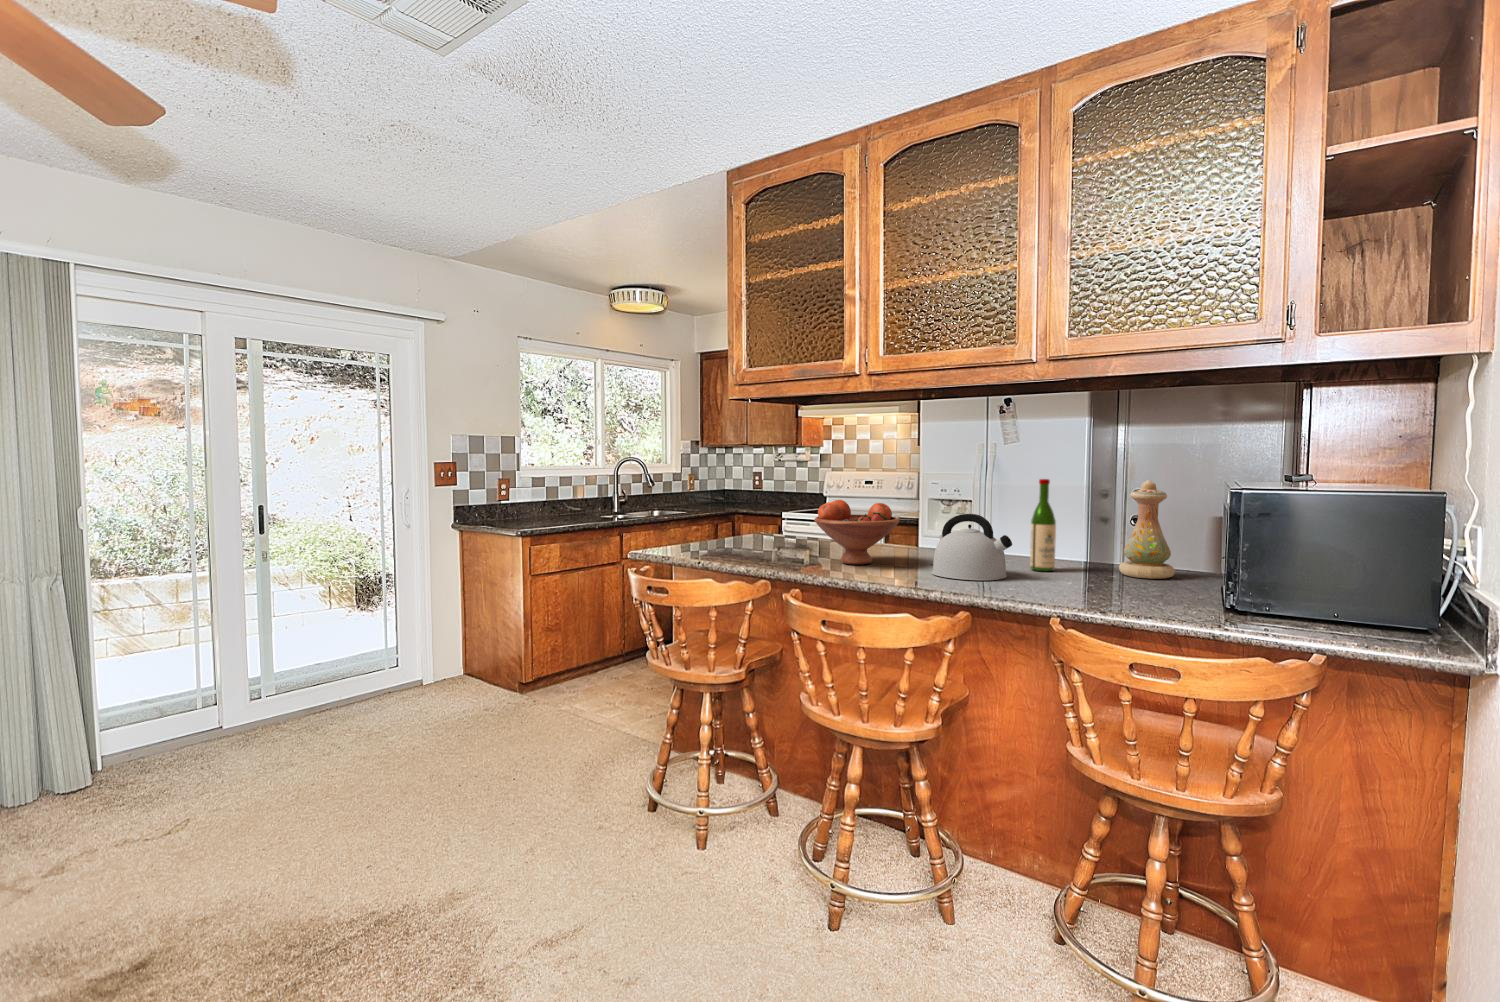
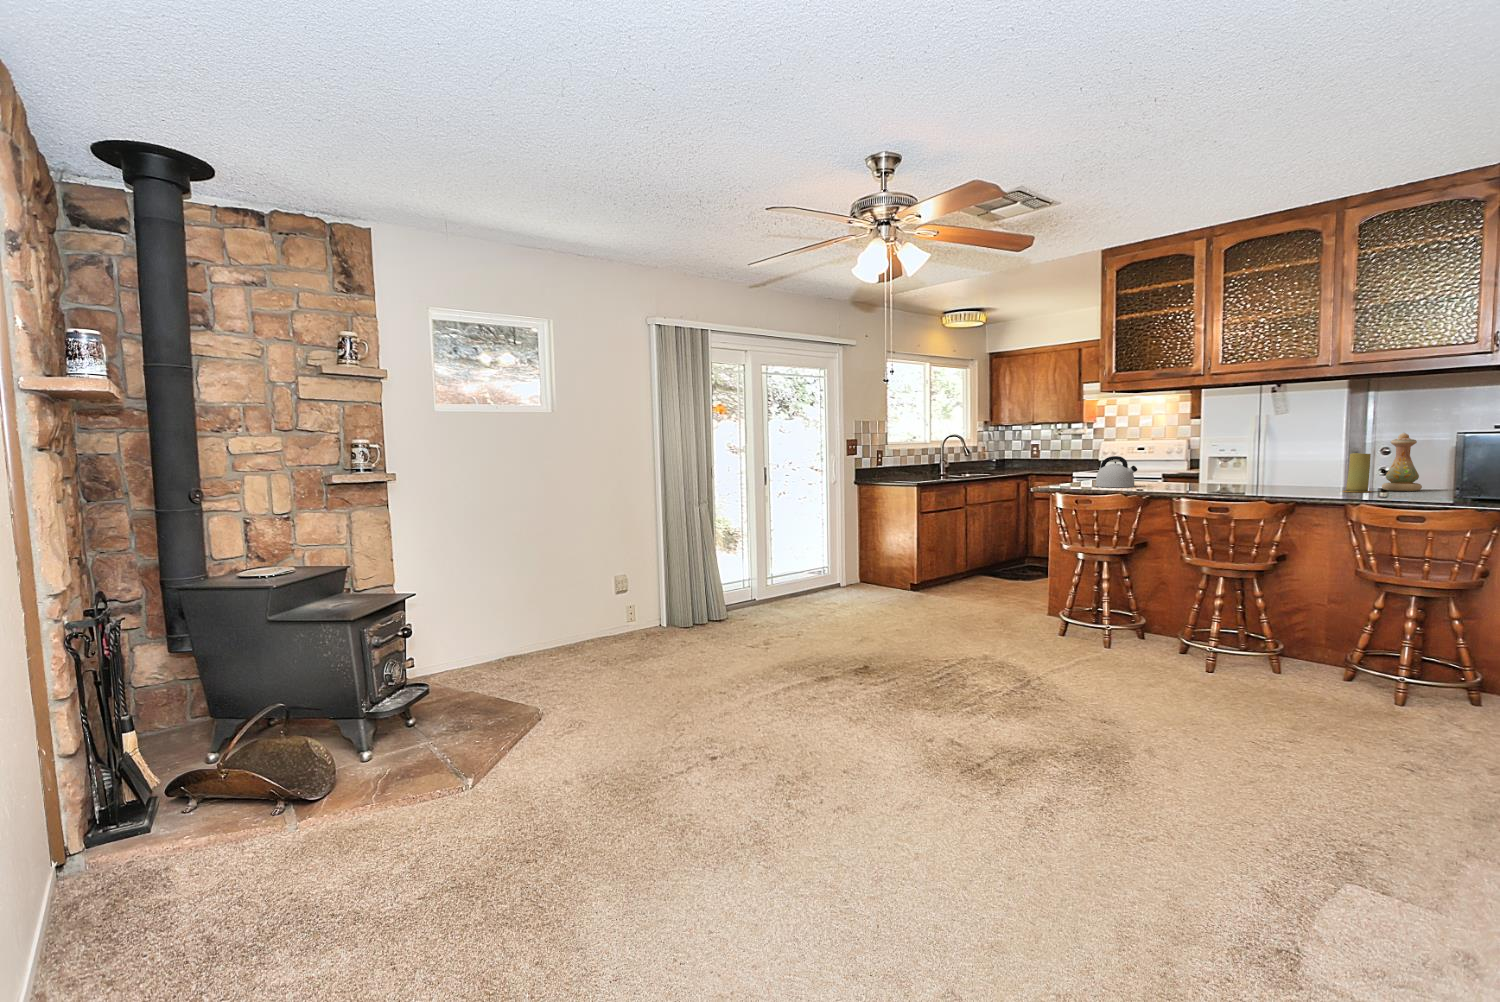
wine bottle: present [1030,479,1056,571] -> none [1318,434,1337,490]
fruit bowl: present [814,500,900,565] -> none [1164,451,1225,489]
candle: none [1061,513,1103,582] -> present [1343,453,1372,492]
kettle: present [932,514,1012,580] -> present [1095,456,1137,487]

